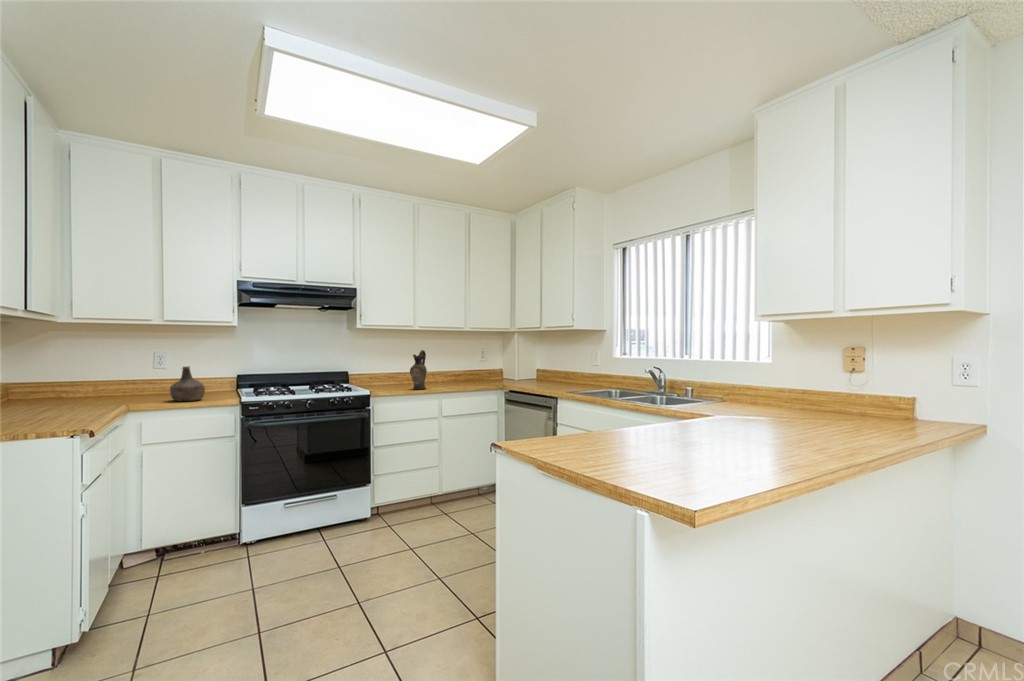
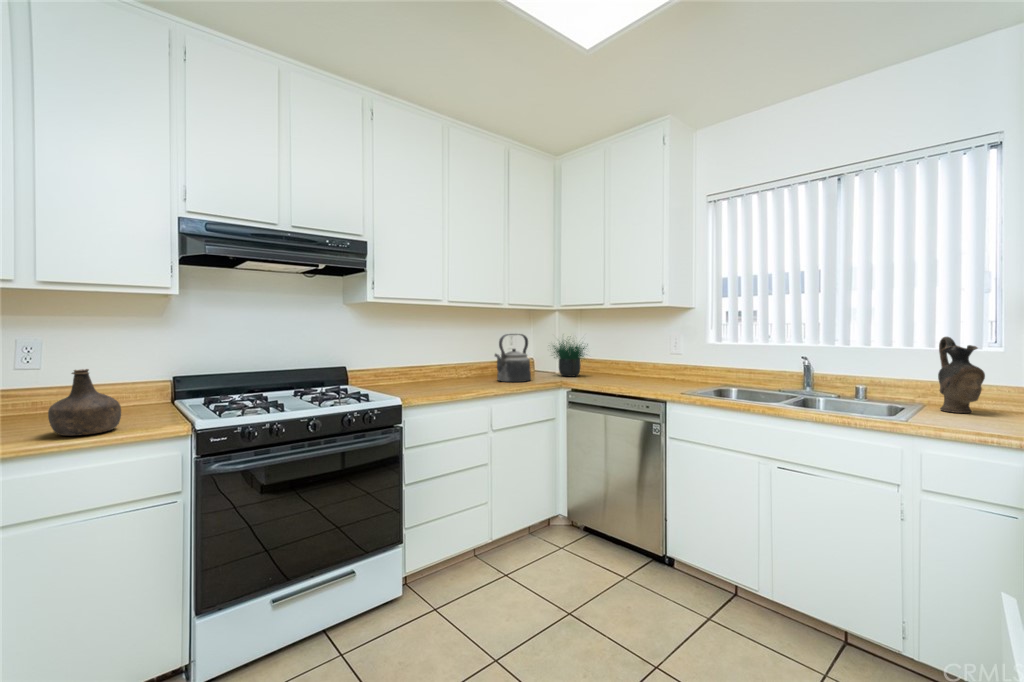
potted plant: none [503,344,540,383] -> present [553,341,585,377]
ceramic pitcher: present [410,350,427,389] -> present [938,337,985,413]
kettle: none [456,350,485,385] -> present [495,334,531,382]

